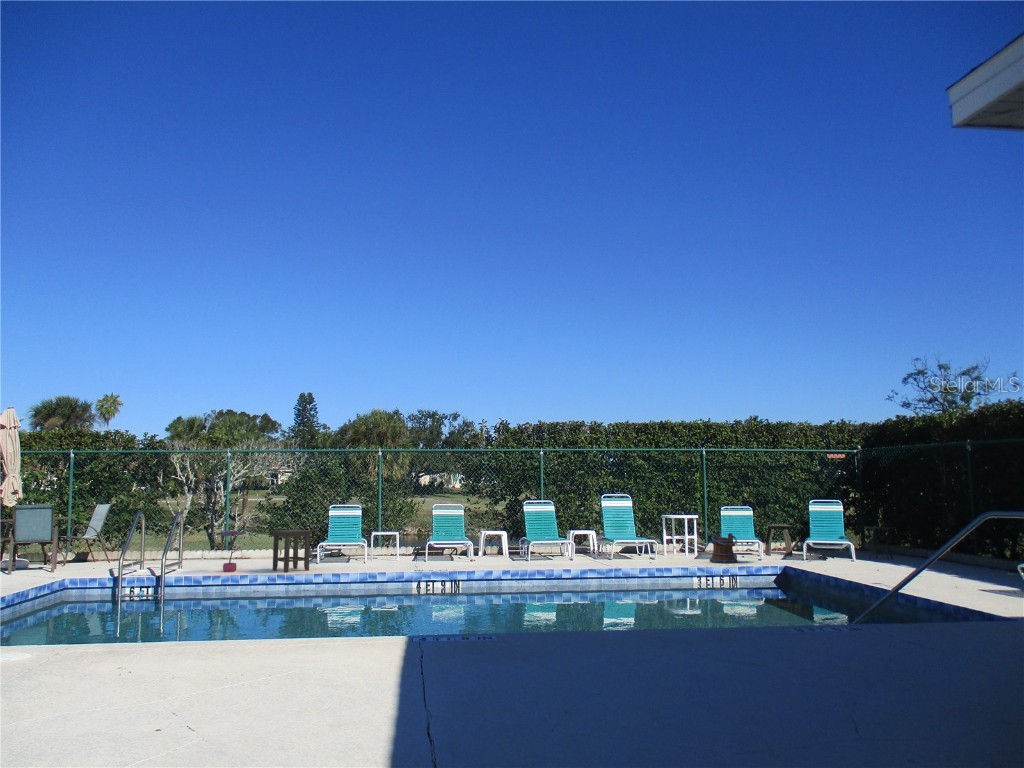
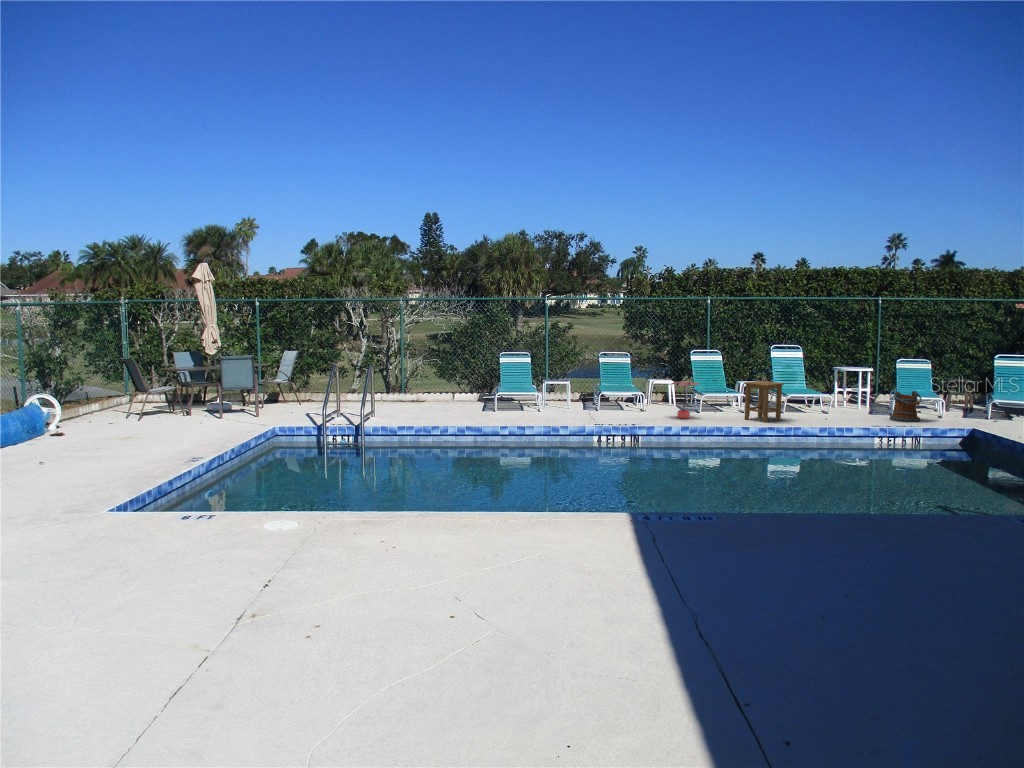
stool: present [272,529,312,572] -> present [744,381,784,423]
potted plant: present [216,531,246,572] -> present [670,381,699,419]

